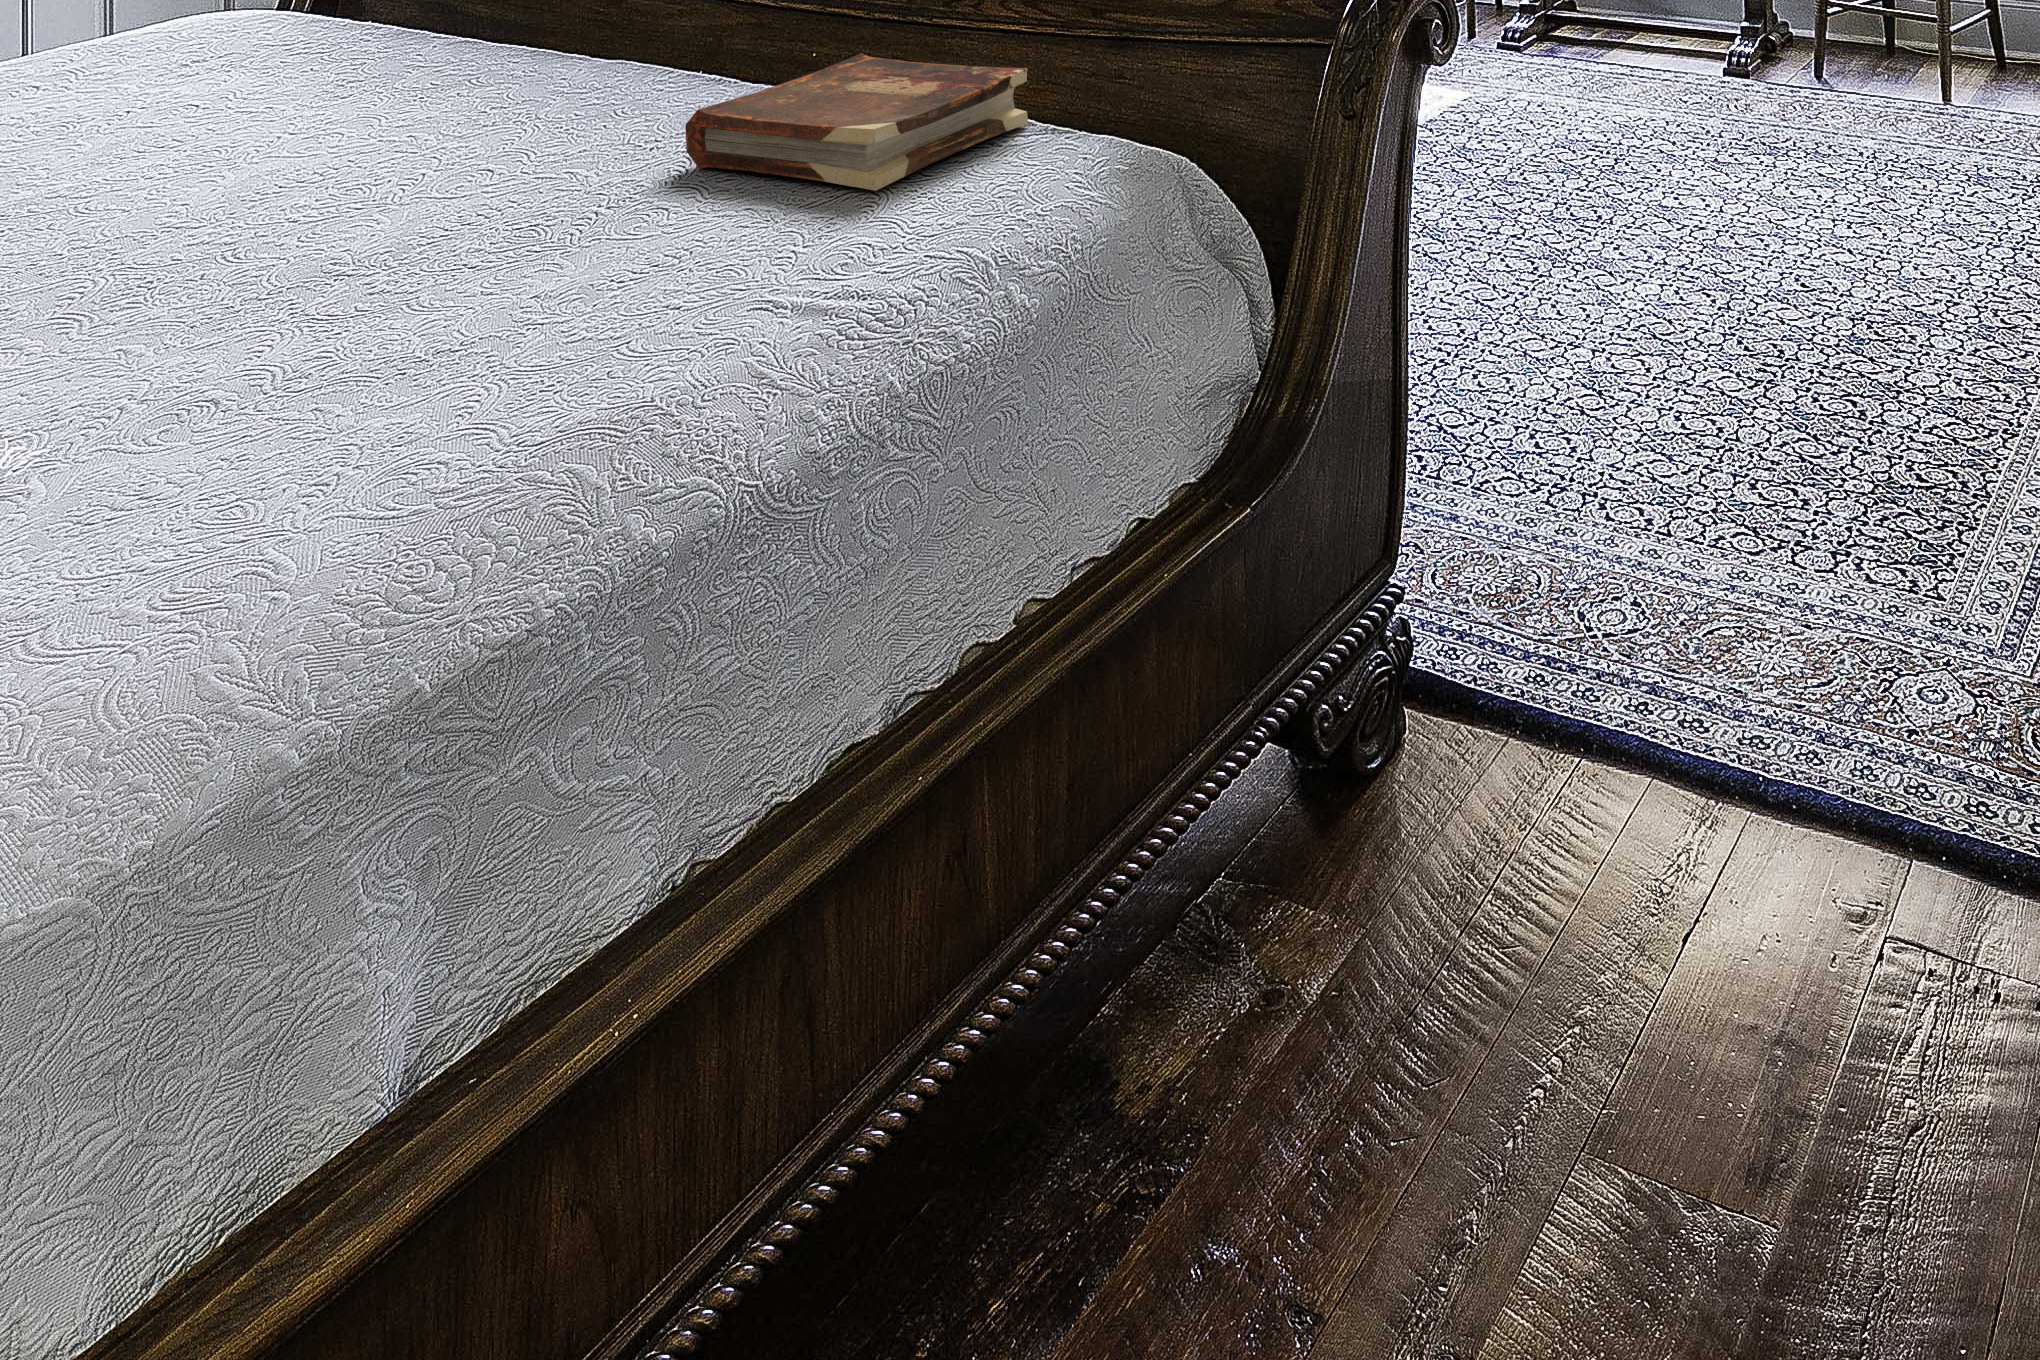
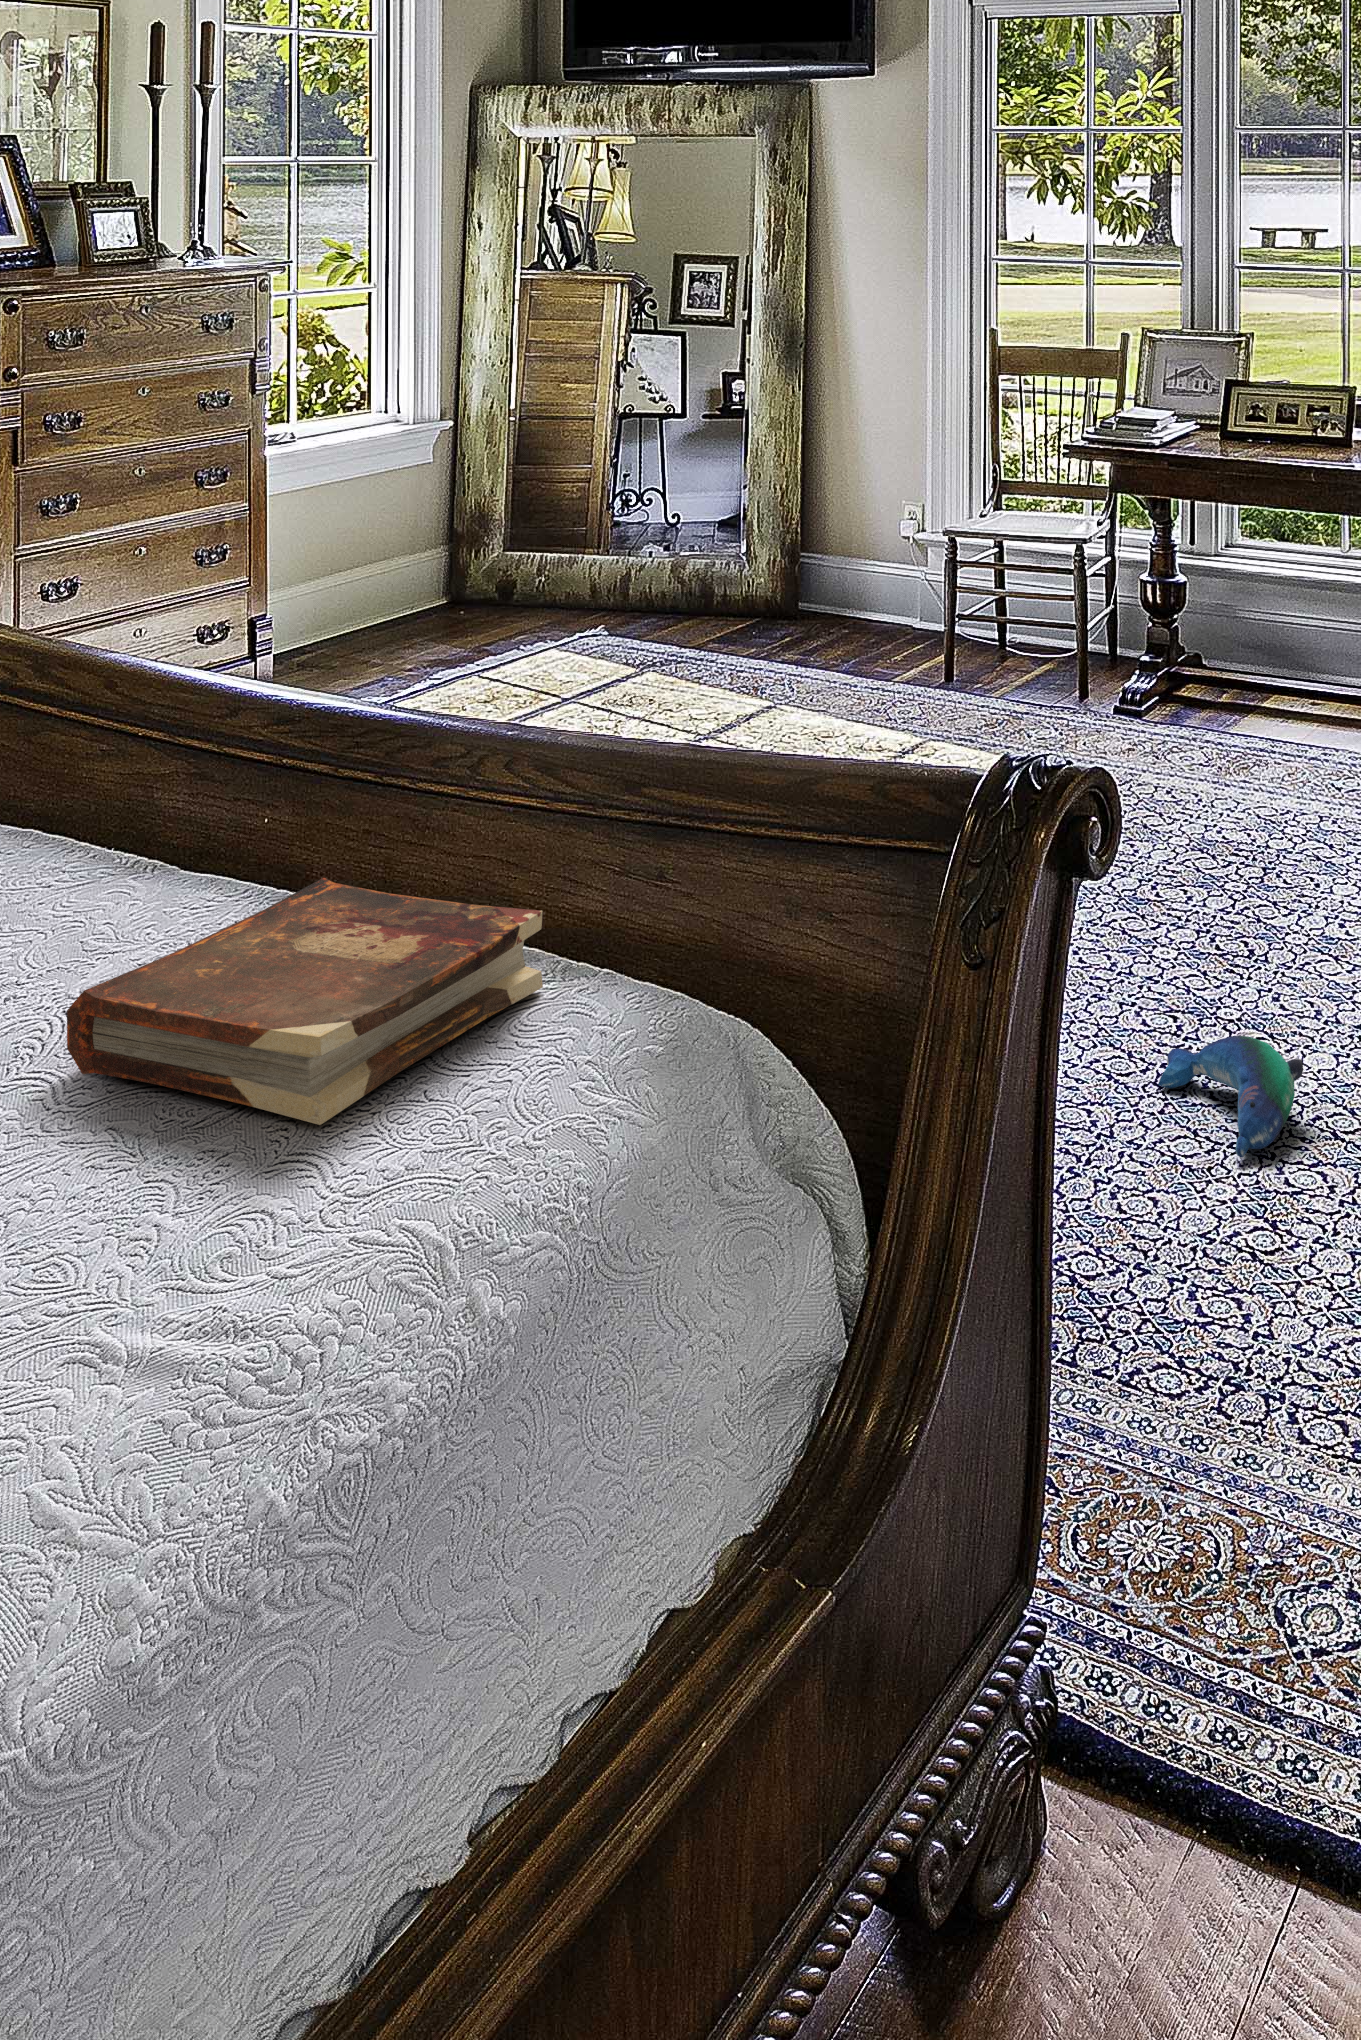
plush toy: none [1509,254,1625,339] -> present [1158,1036,1303,1158]

